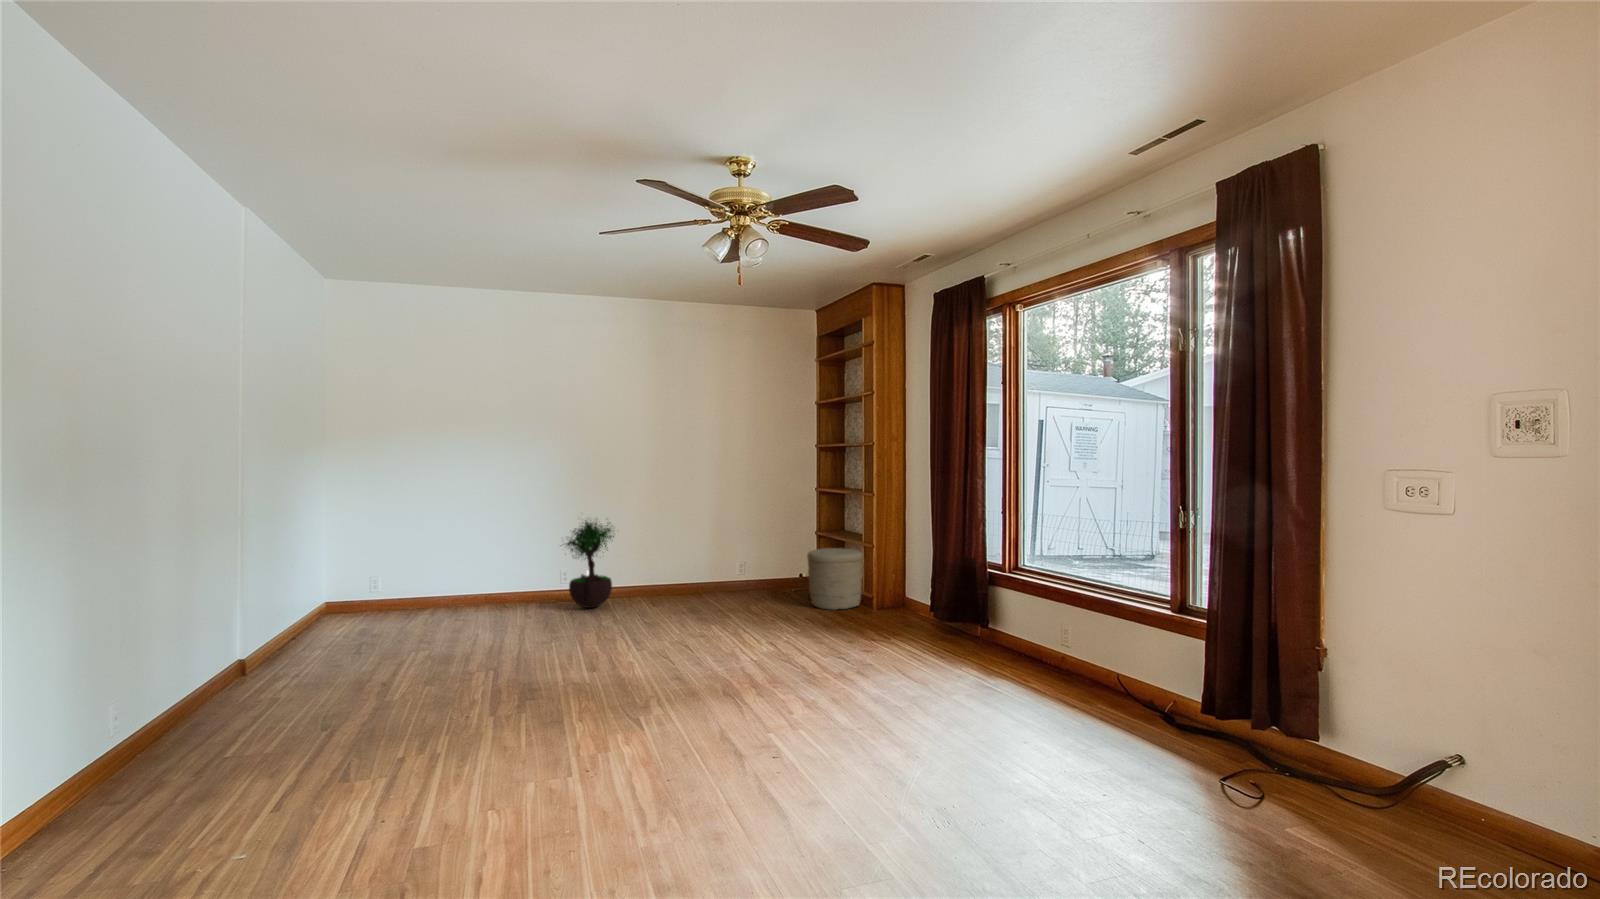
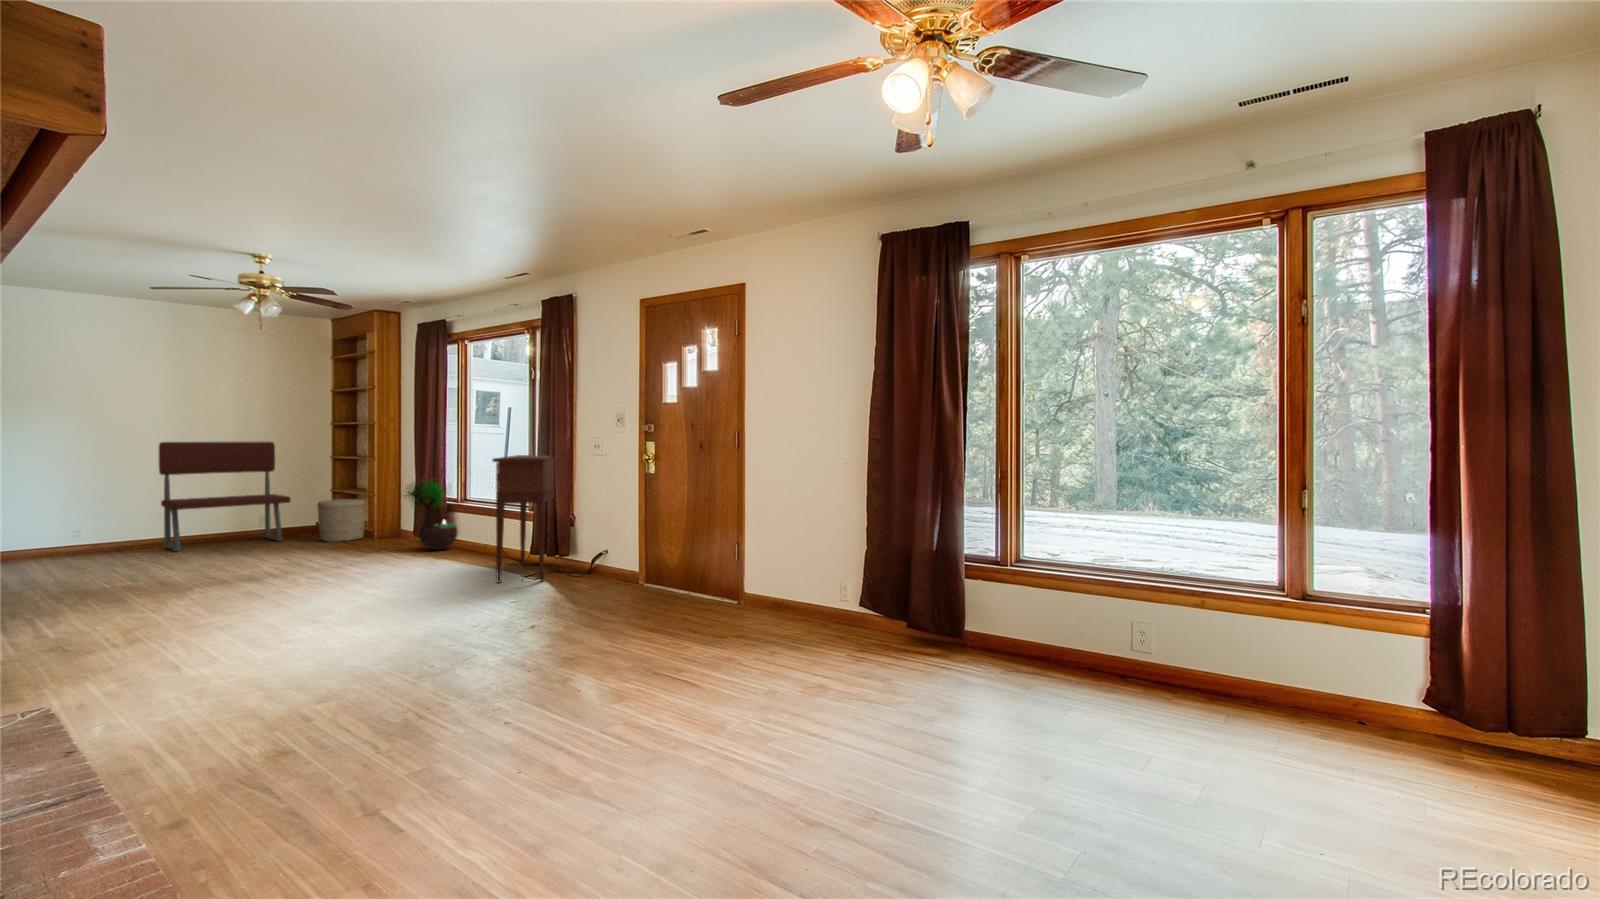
bench: none [649,471,778,610] -> present [159,442,291,551]
console table: none [1155,502,1307,823] -> present [492,455,554,583]
potted tree: present [561,520,614,608] -> present [404,477,457,550]

